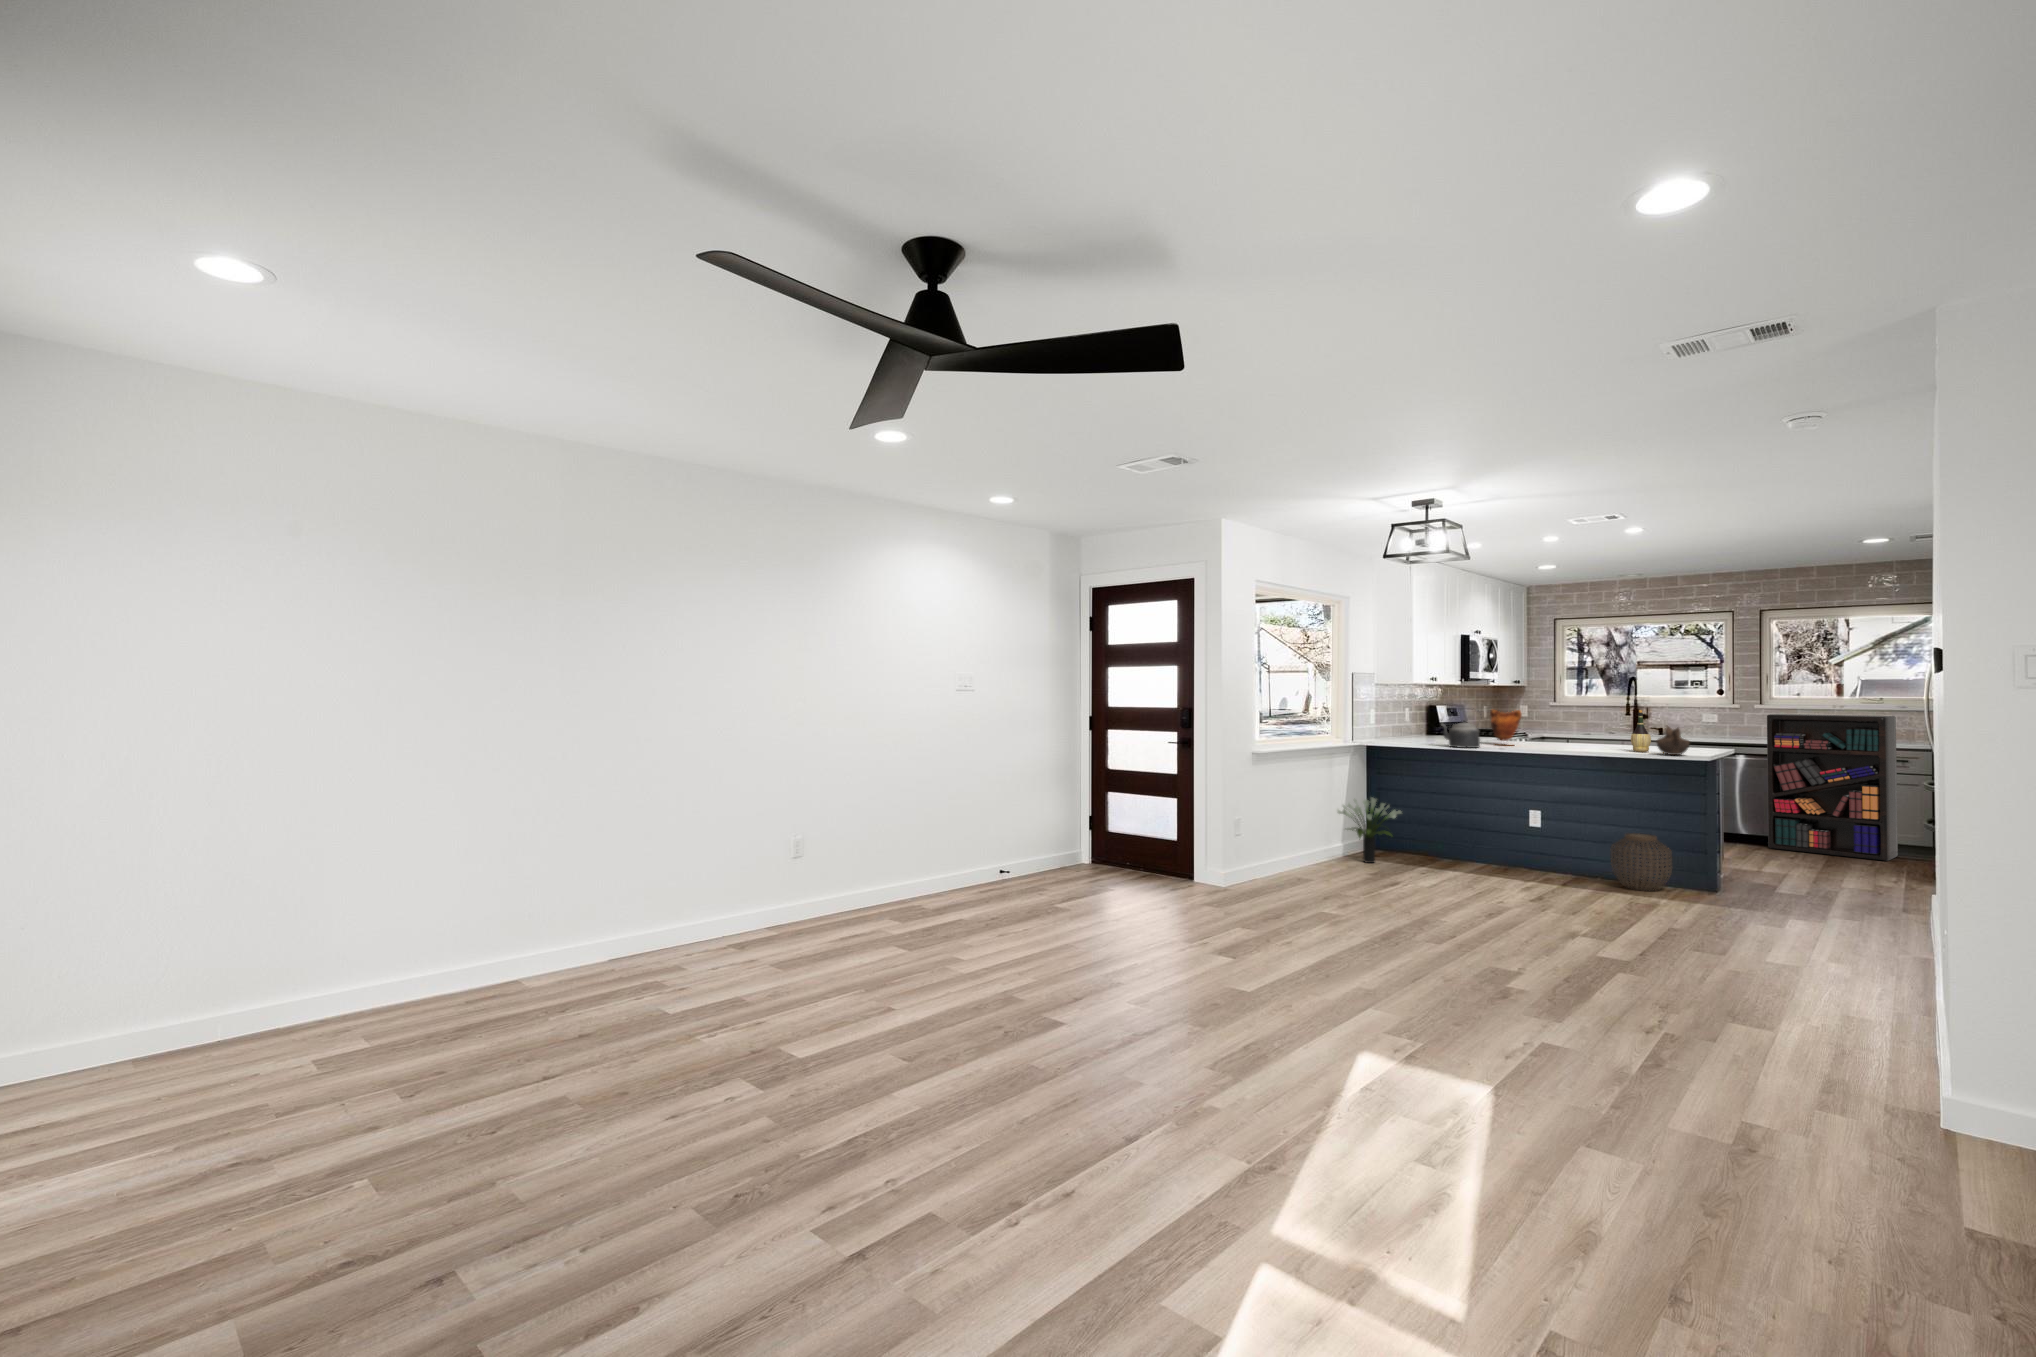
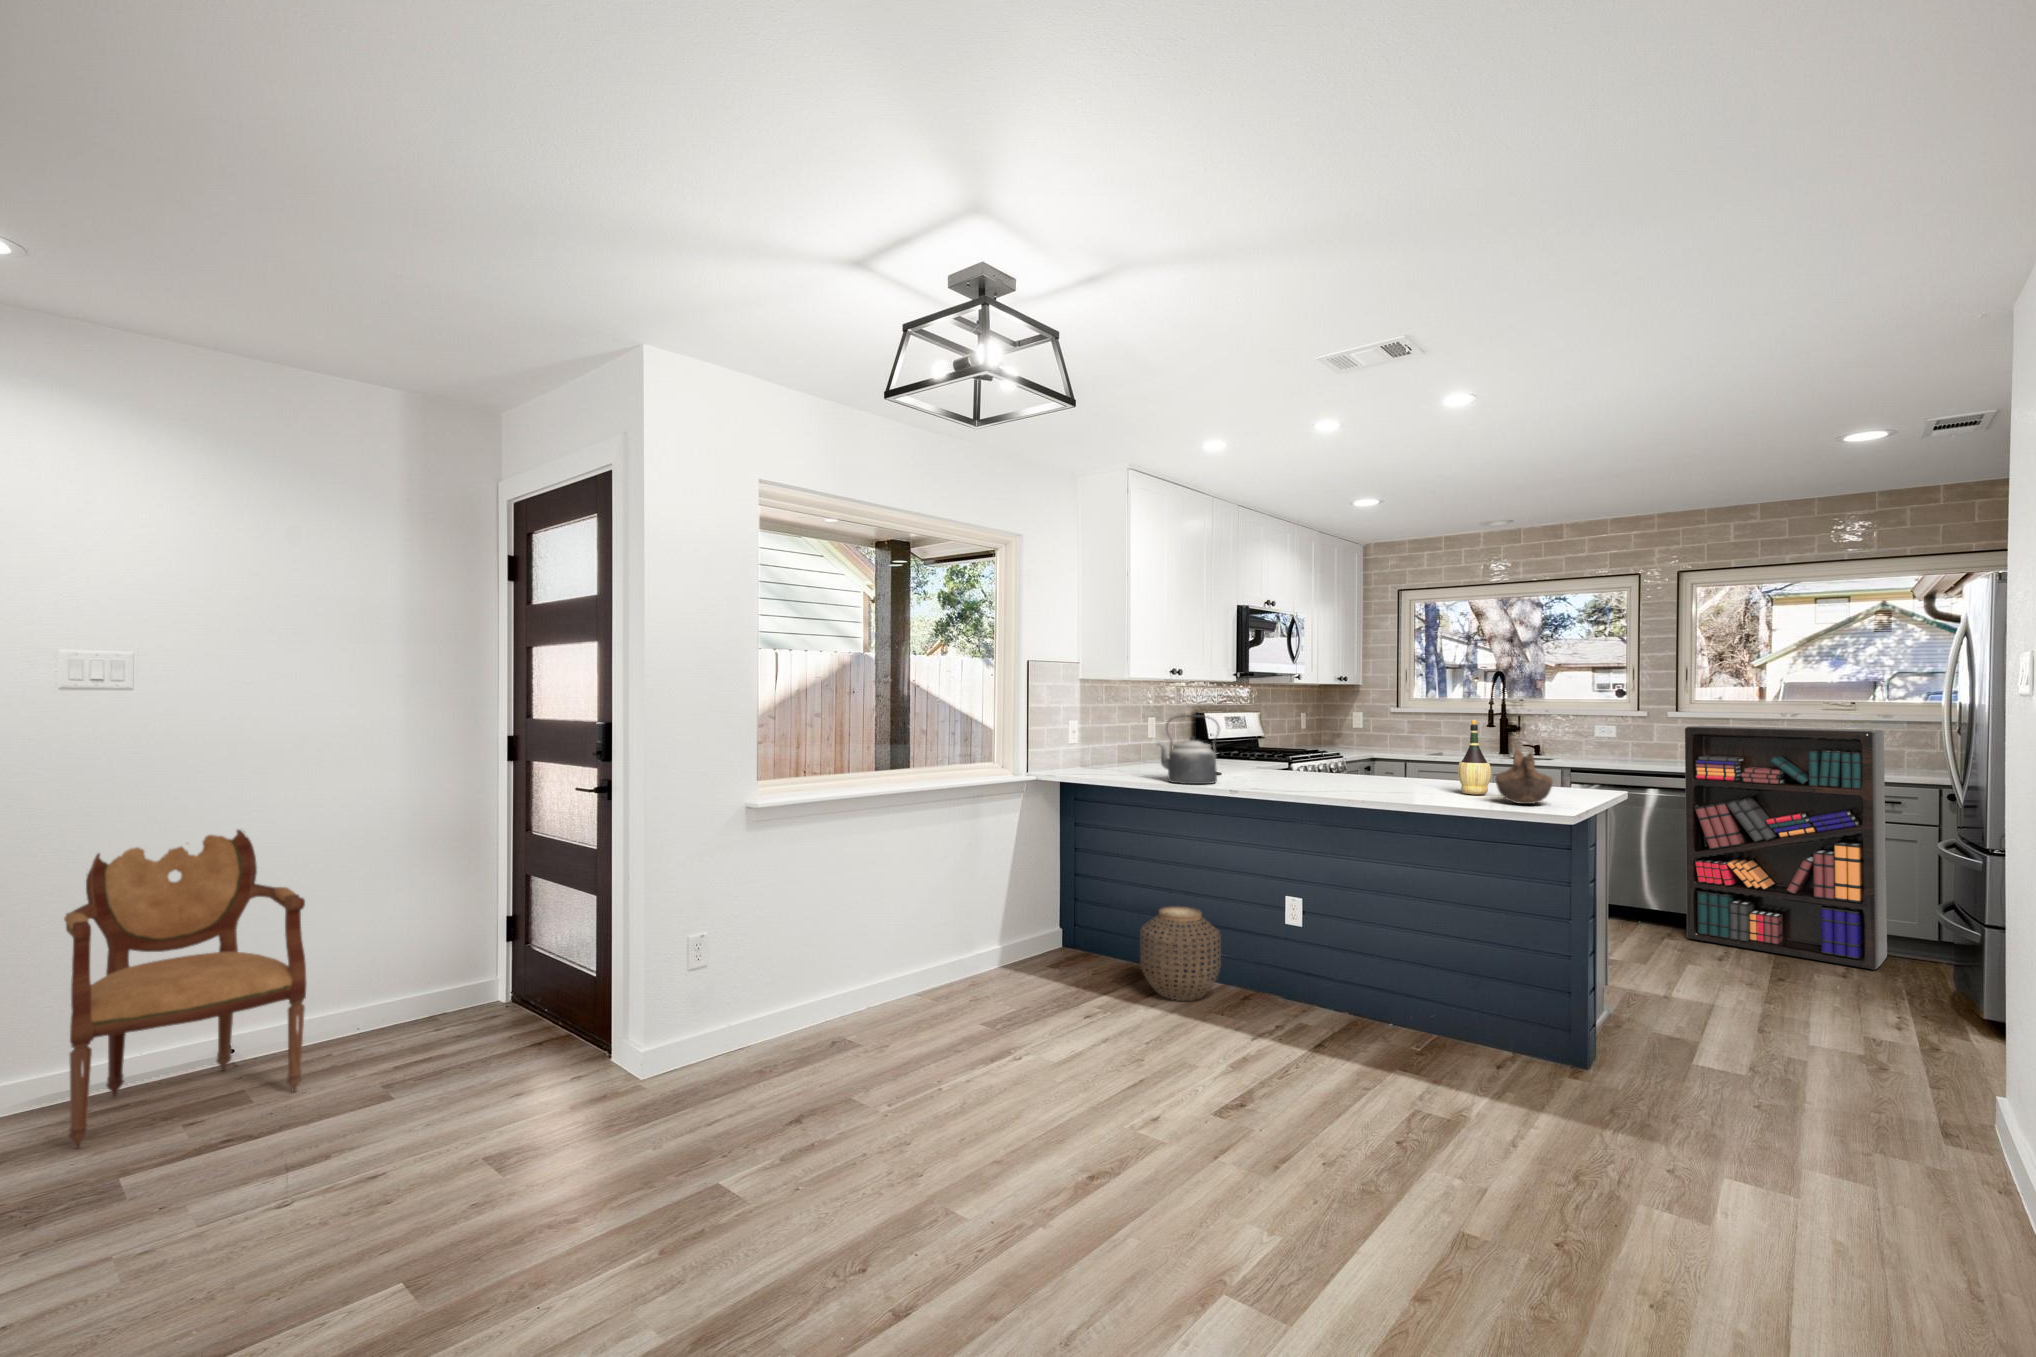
vase: present [1490,710,1522,741] -> none [1249,718,1294,778]
armchair: none [968,752,1065,902] -> present [64,830,307,1148]
potted plant: present [1338,798,1402,863] -> none [975,870,1080,987]
woven basket: present [1611,833,1672,891] -> present [1140,906,1221,1001]

